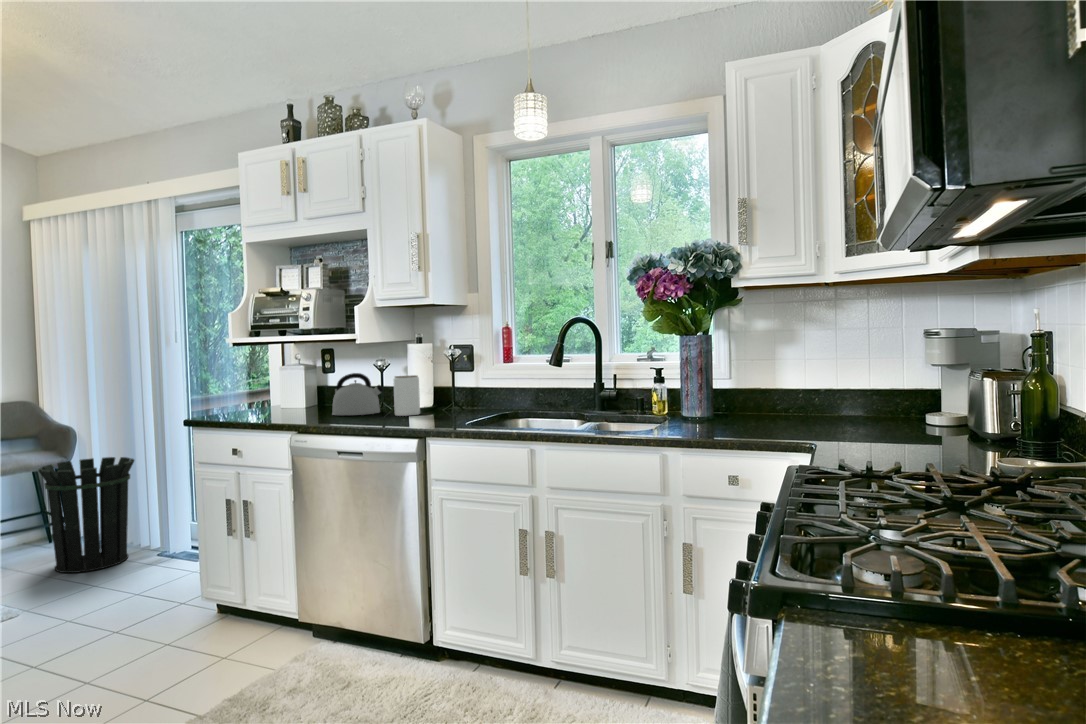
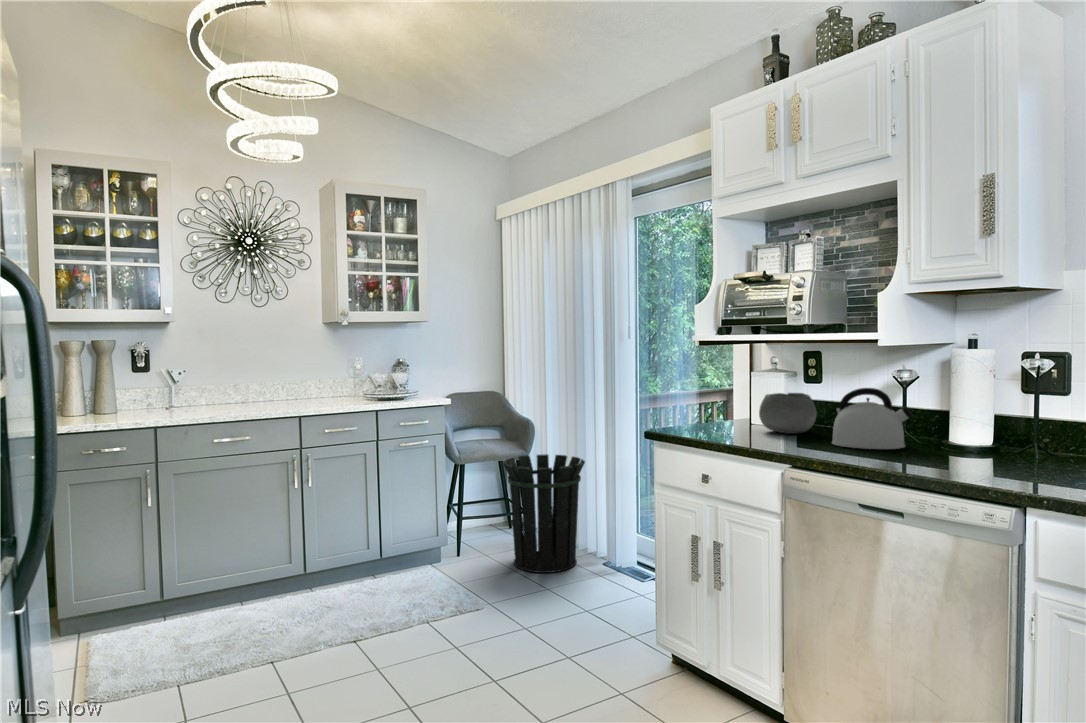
jar: present [393,375,420,416] -> none [937,397,982,459]
bowl: none [283,381,326,411] -> present [759,393,817,434]

